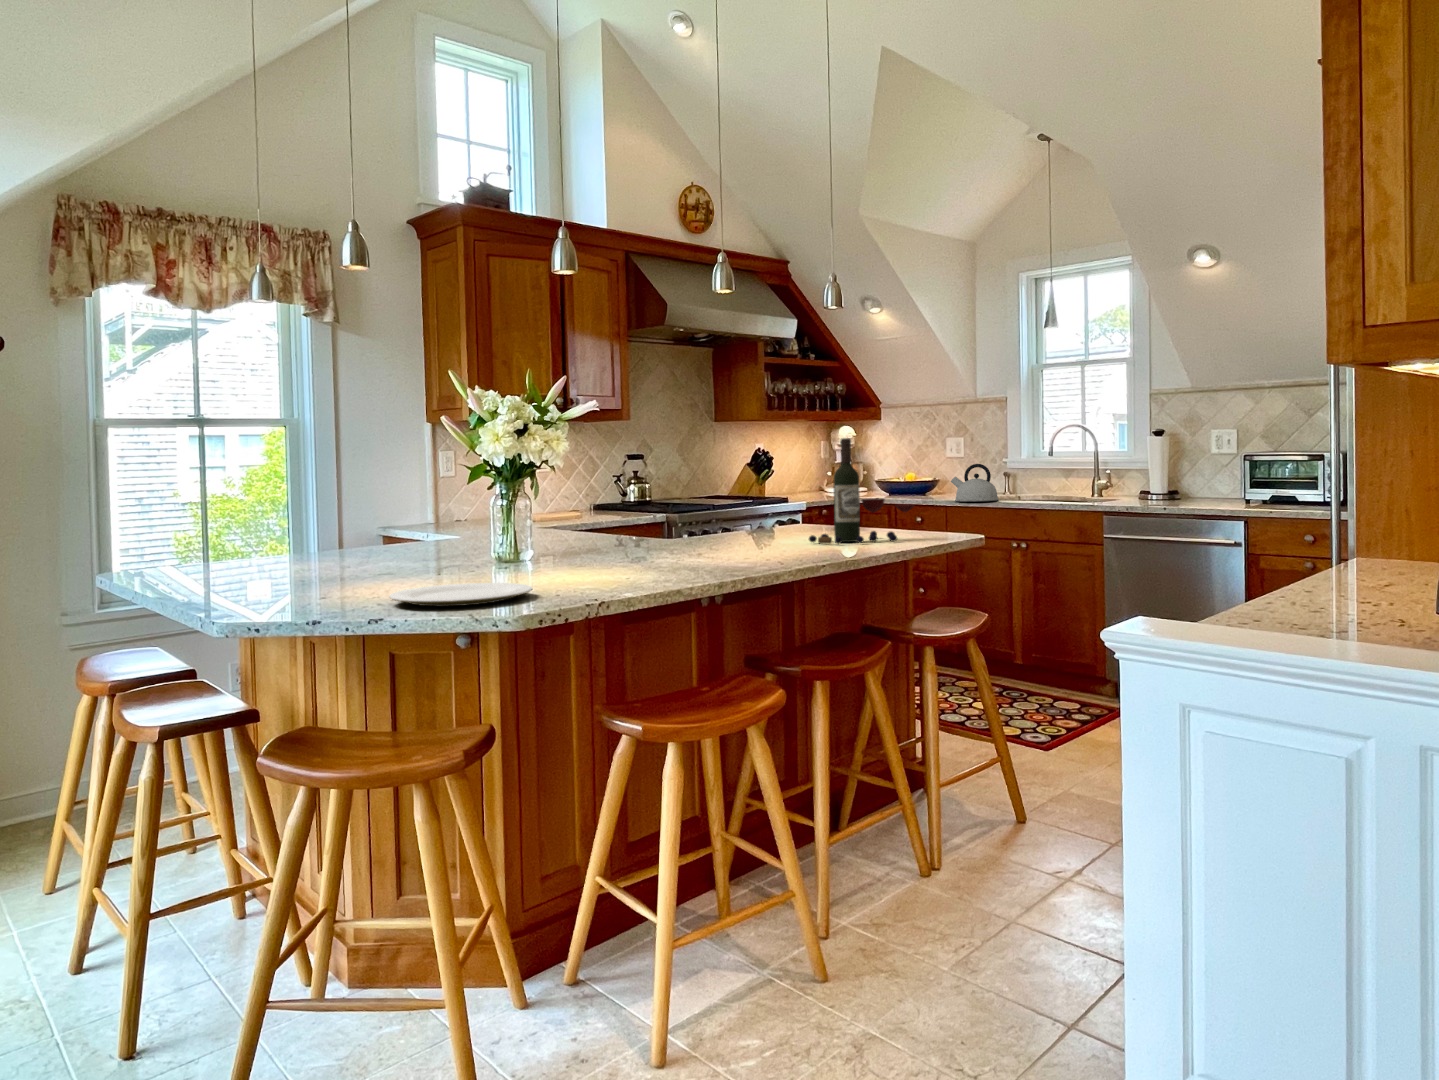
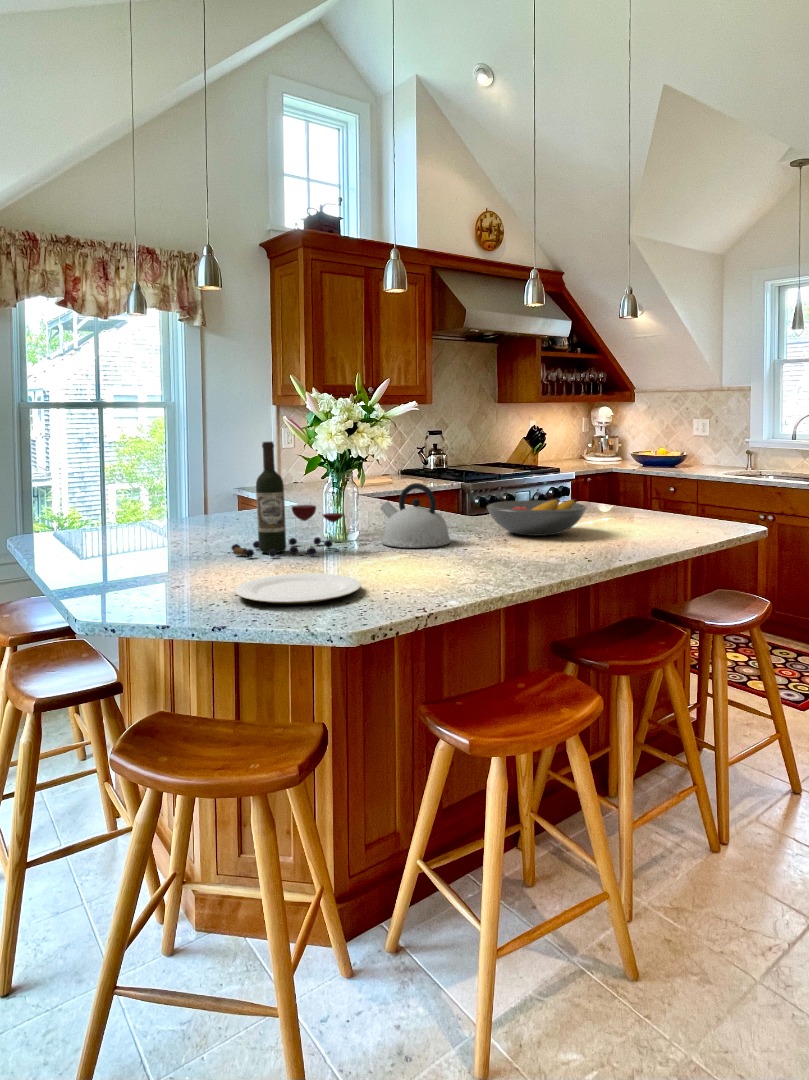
wine bottle: present [809,438,914,544] -> present [231,441,343,557]
kettle: present [951,464,999,501] -> present [380,483,450,548]
fruit bowl: none [684,511,798,553] -> present [487,499,587,536]

